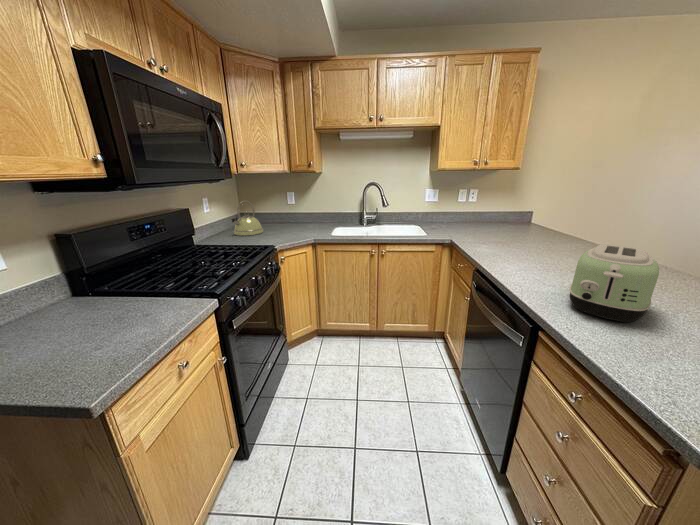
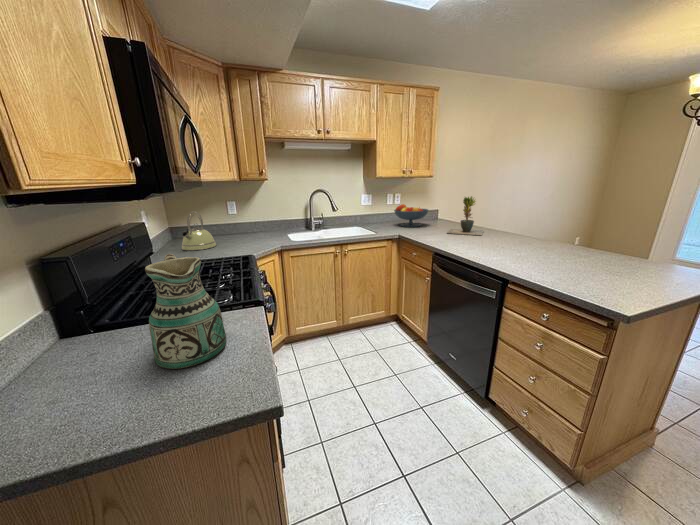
potted plant: none [513,198,576,254] -> present [447,196,483,235]
fruit bowl: none [459,203,504,232] -> present [394,204,428,227]
toaster: present [569,244,659,322] -> none [513,221,563,266]
ceramic pitcher: none [43,246,135,352] -> present [145,254,226,369]

